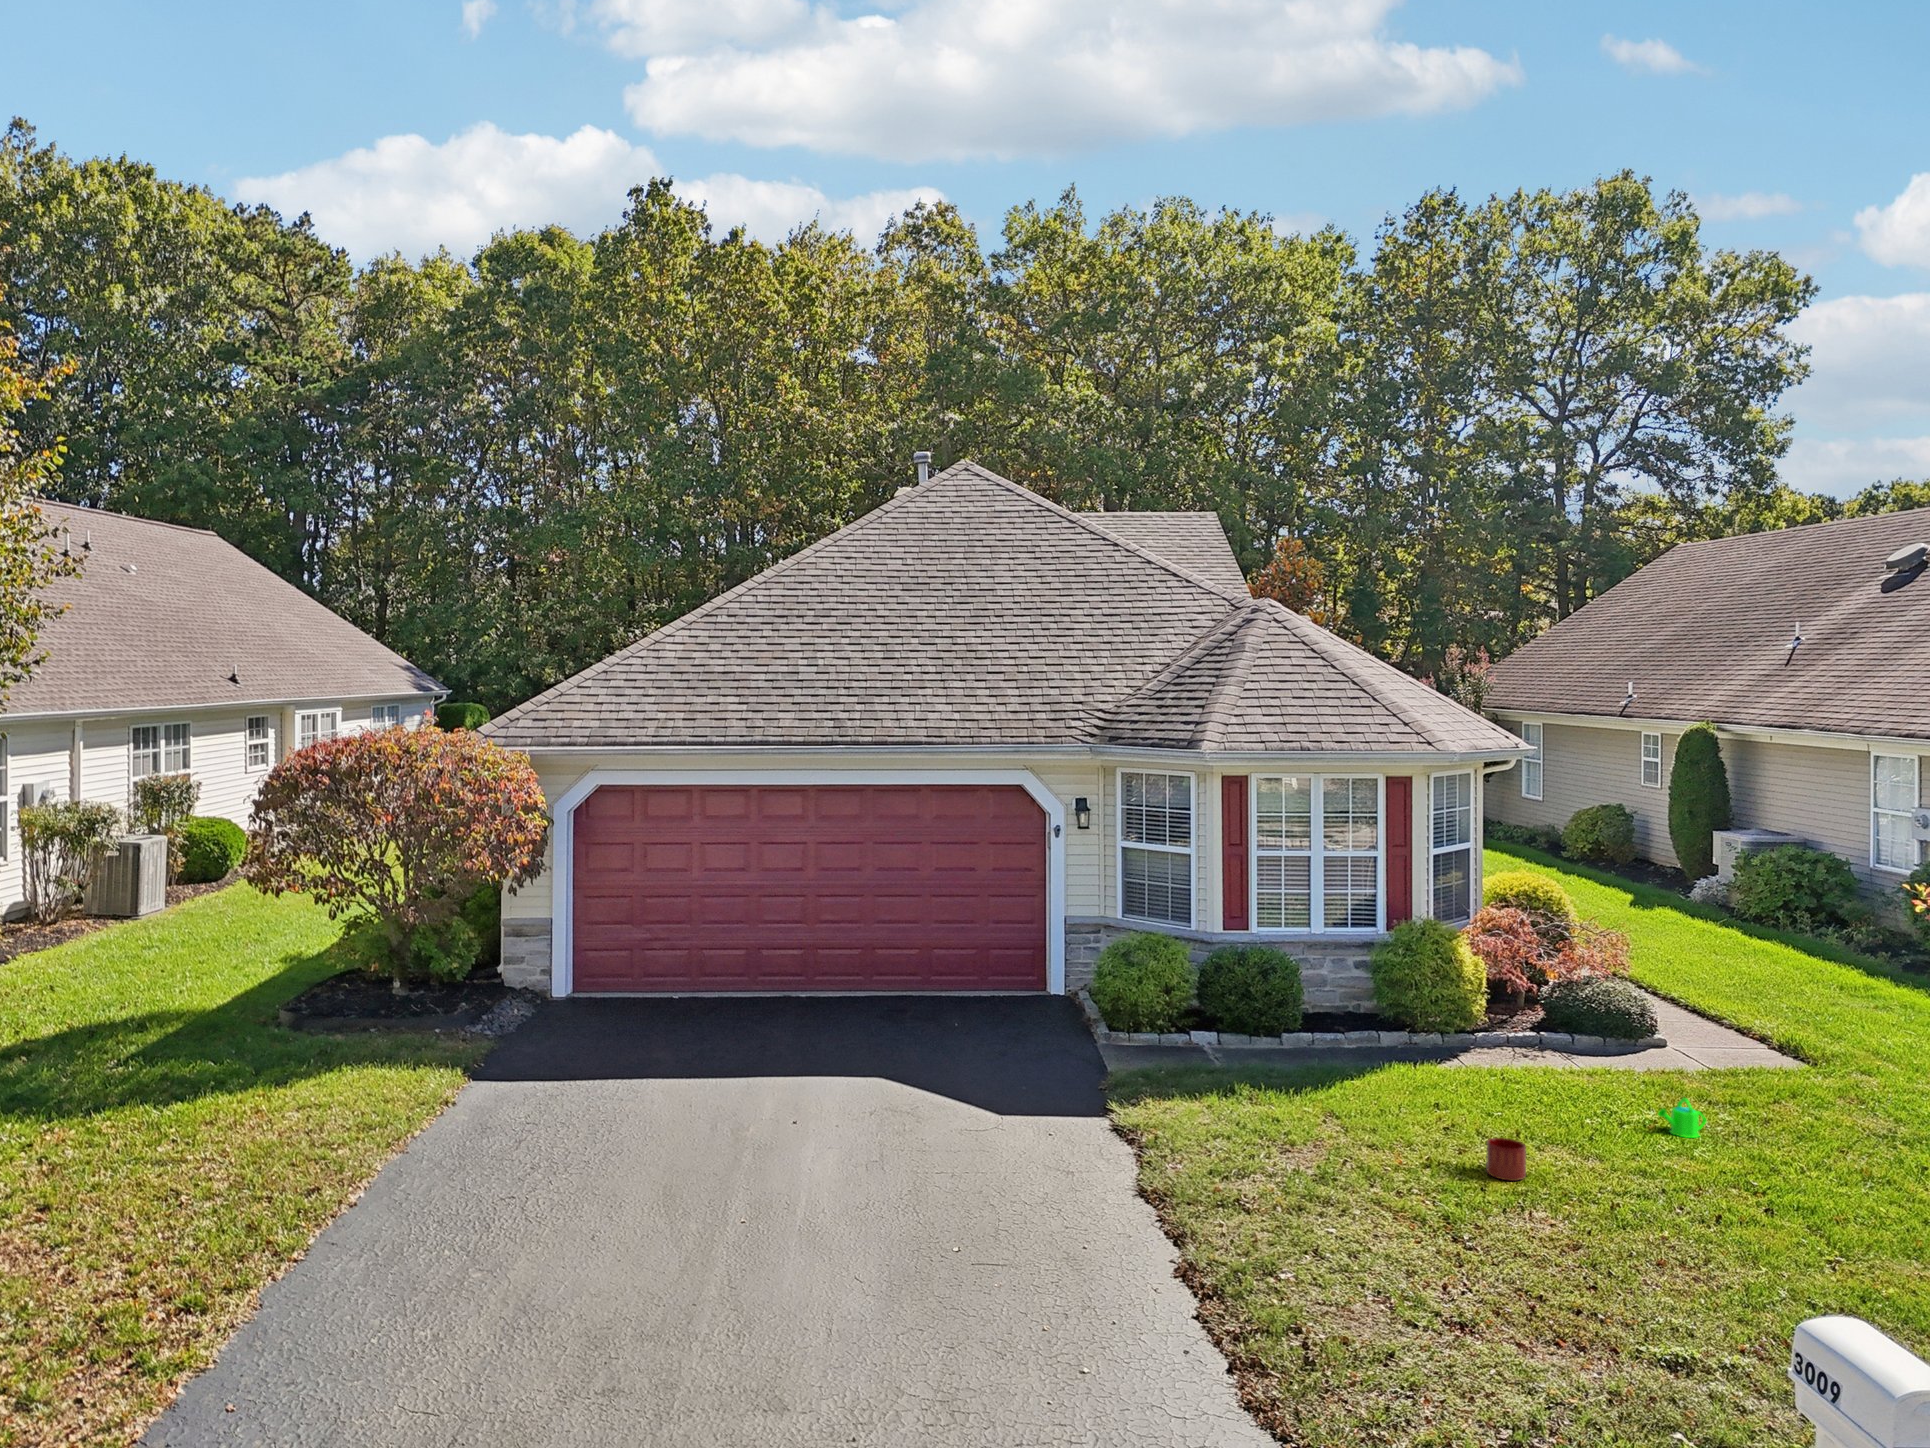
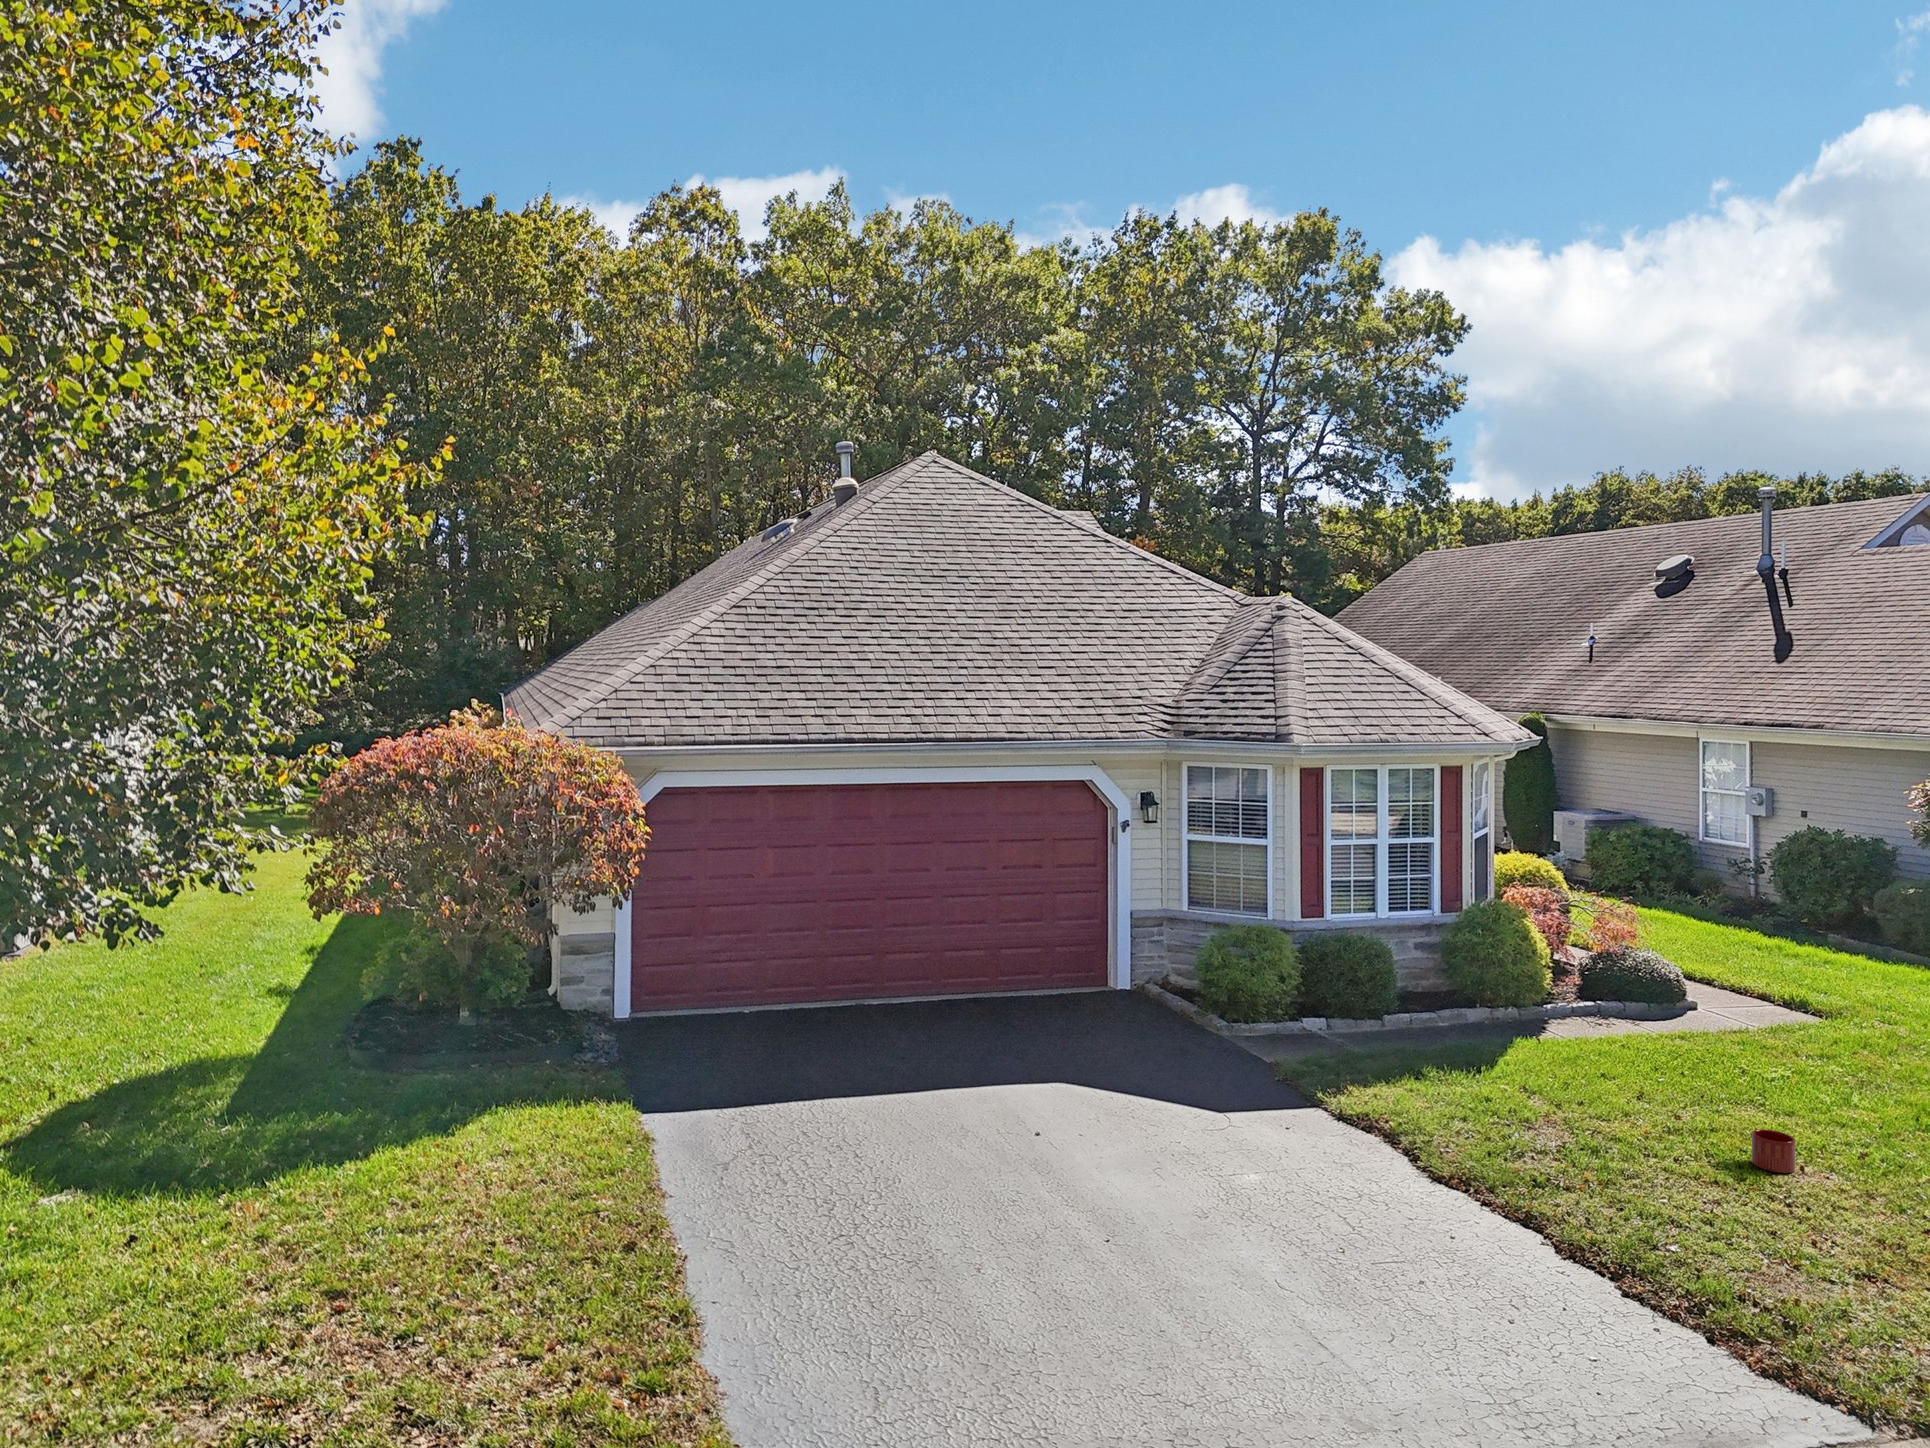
watering can: present [1658,1098,1707,1138] -> none [1829,1070,1867,1109]

